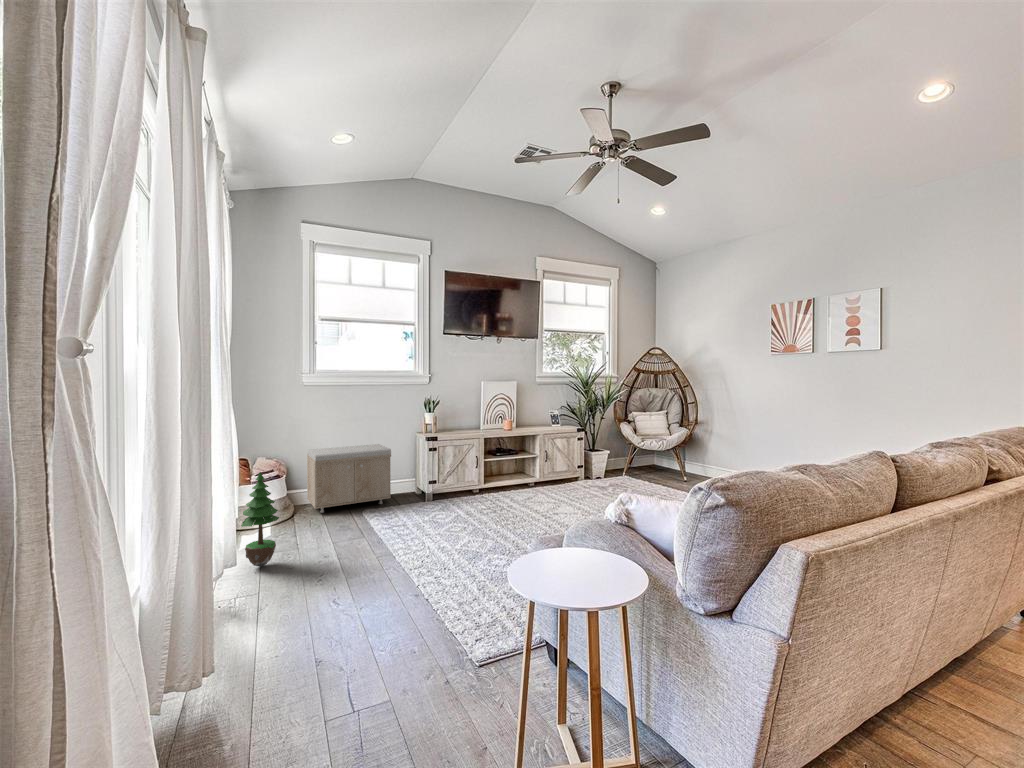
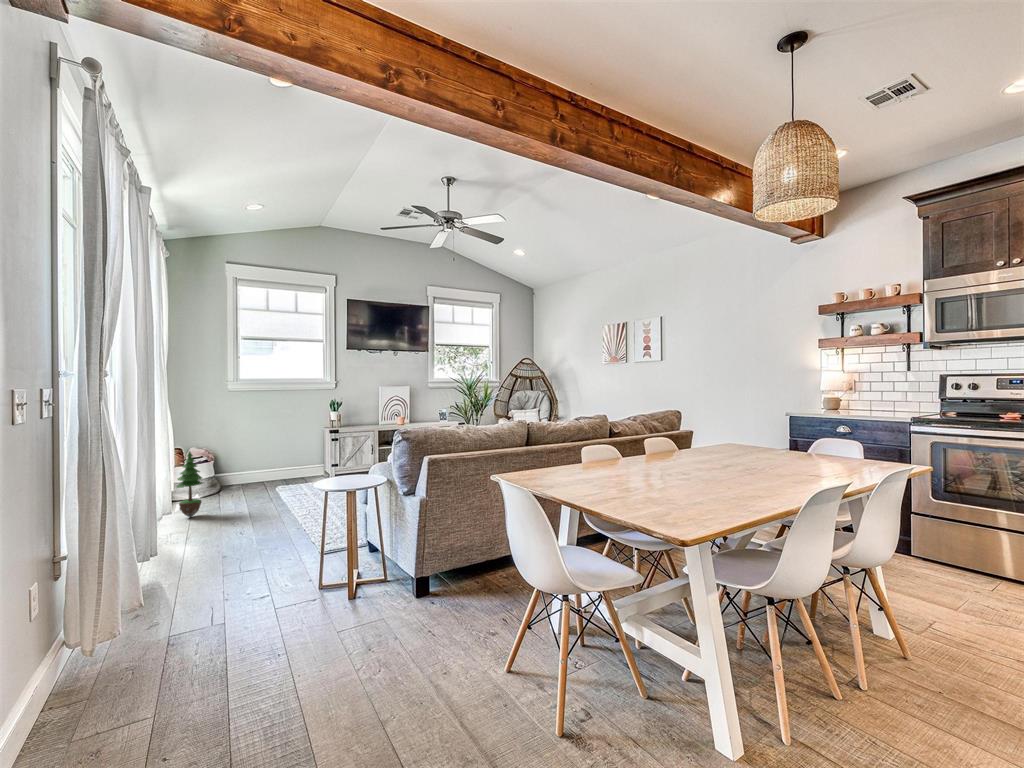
storage bench: present [307,444,391,513] -> none [232,437,299,488]

